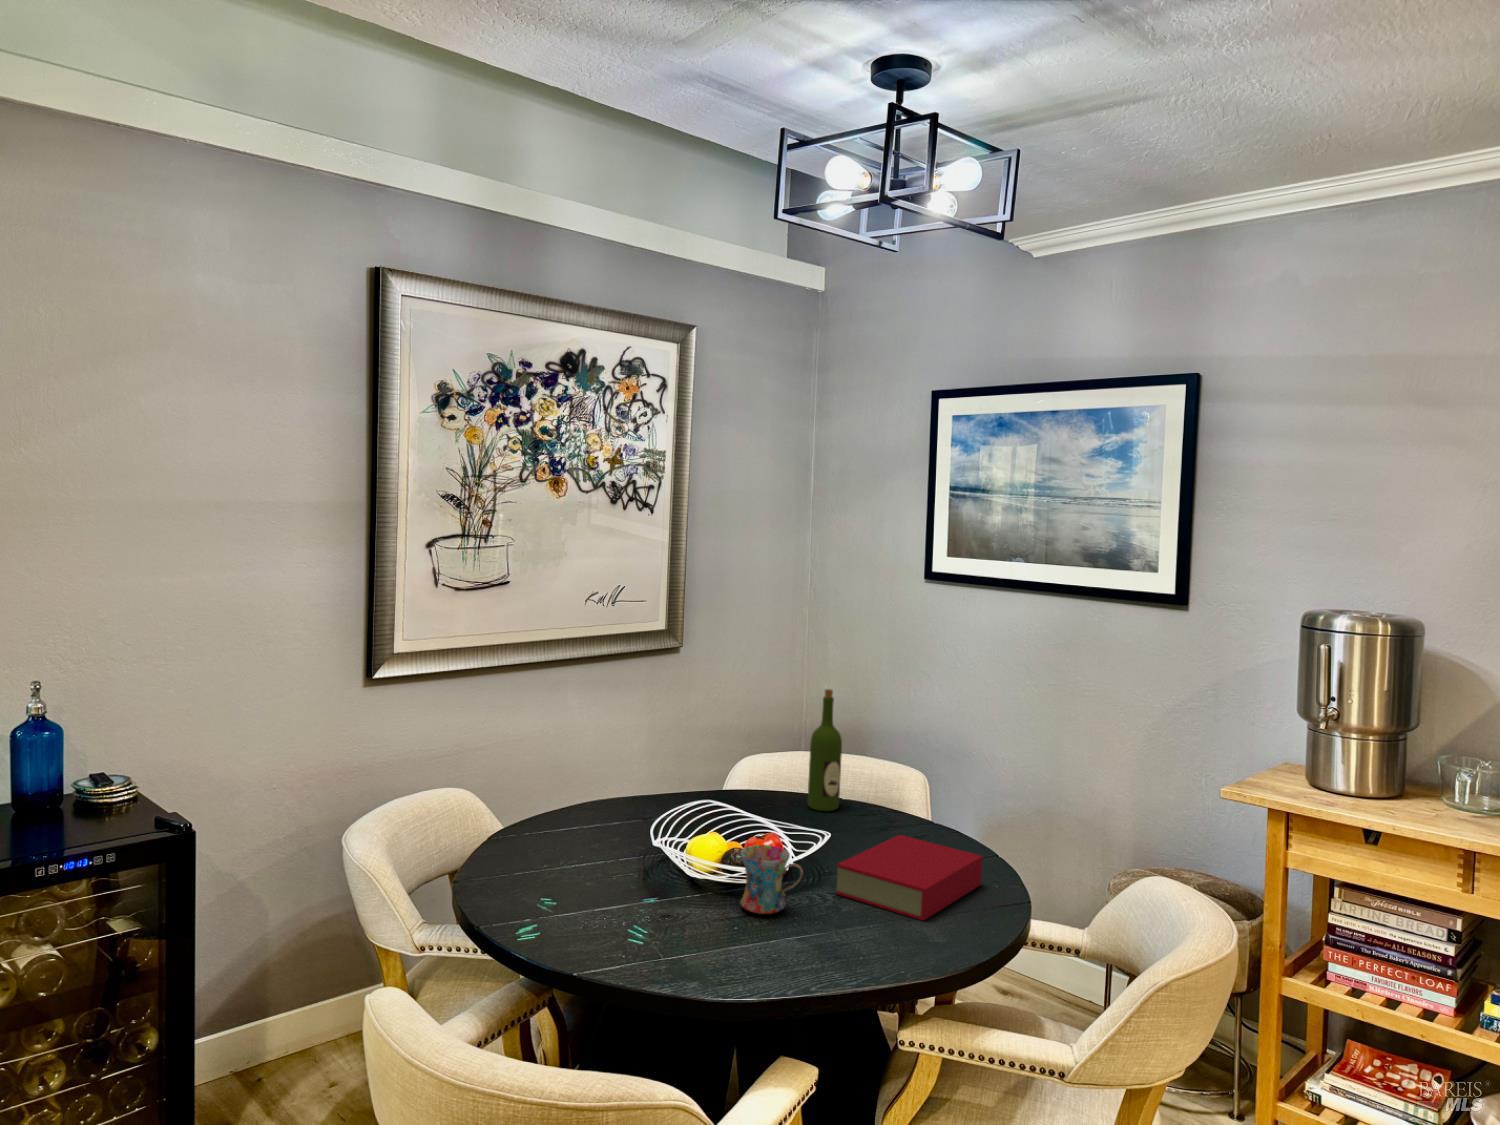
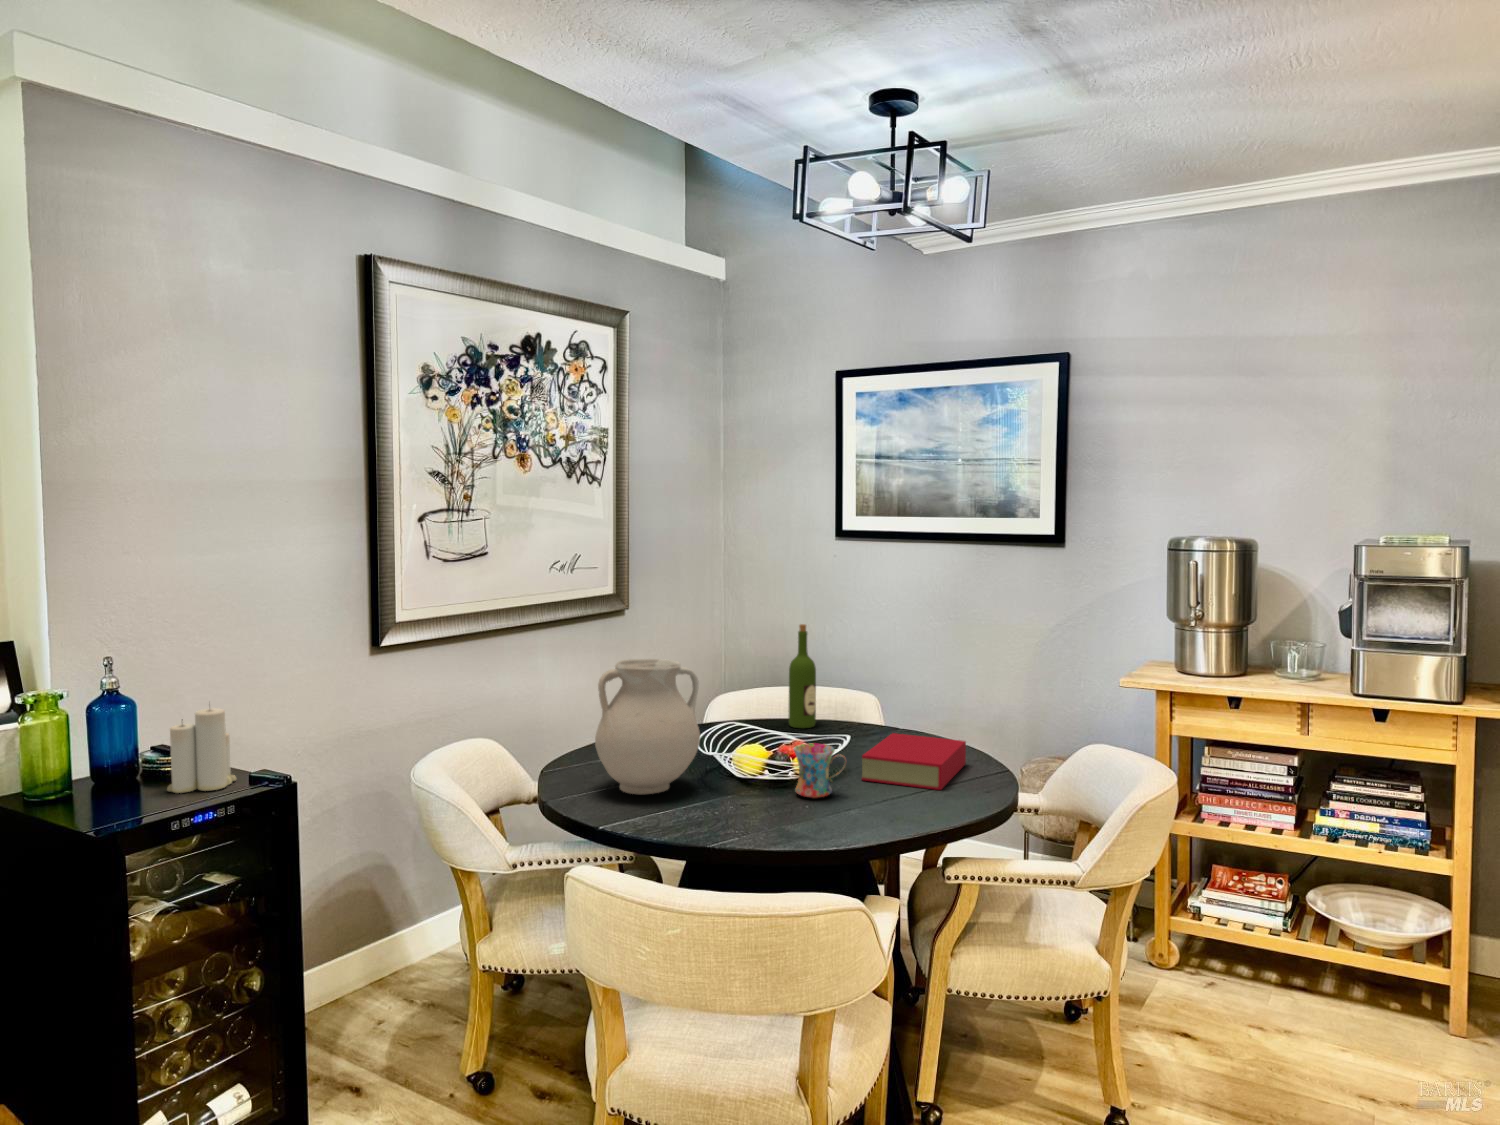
vase: none [520,724,646,885] -> present [595,659,700,794]
candle: none [60,738,138,834] -> present [167,708,236,793]

